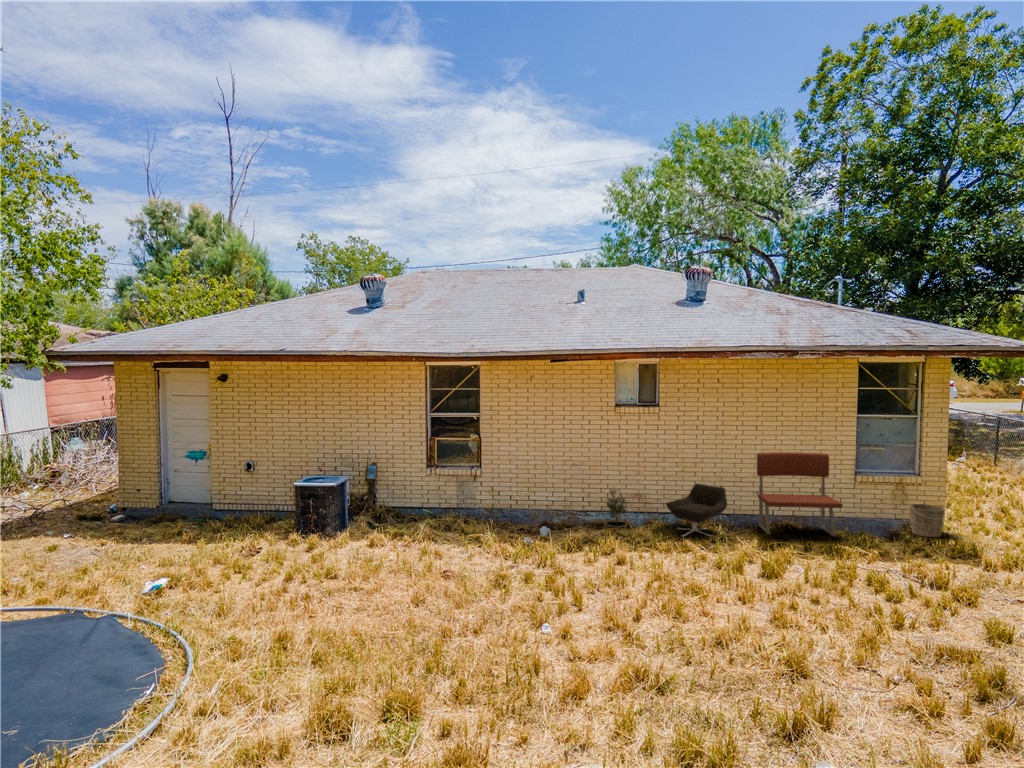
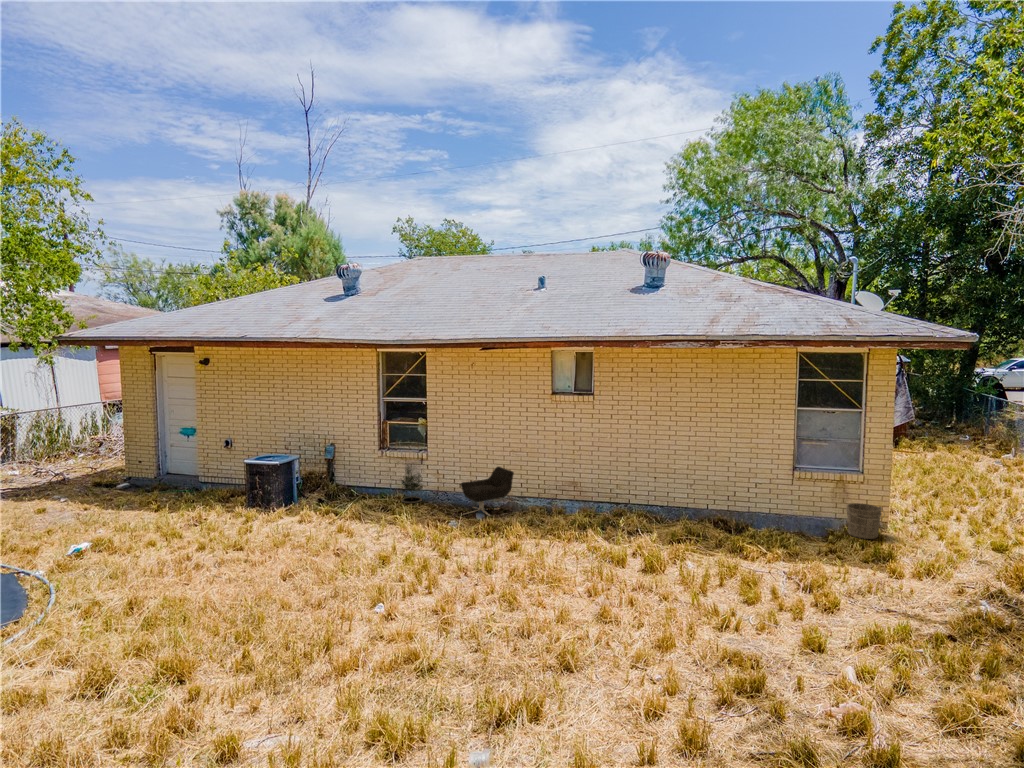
bench: present [757,452,843,536] -> none [687,445,764,533]
lounge chair: present [666,484,727,536] -> present [461,467,514,516]
potted tree: present [605,490,627,528] -> present [402,469,422,503]

